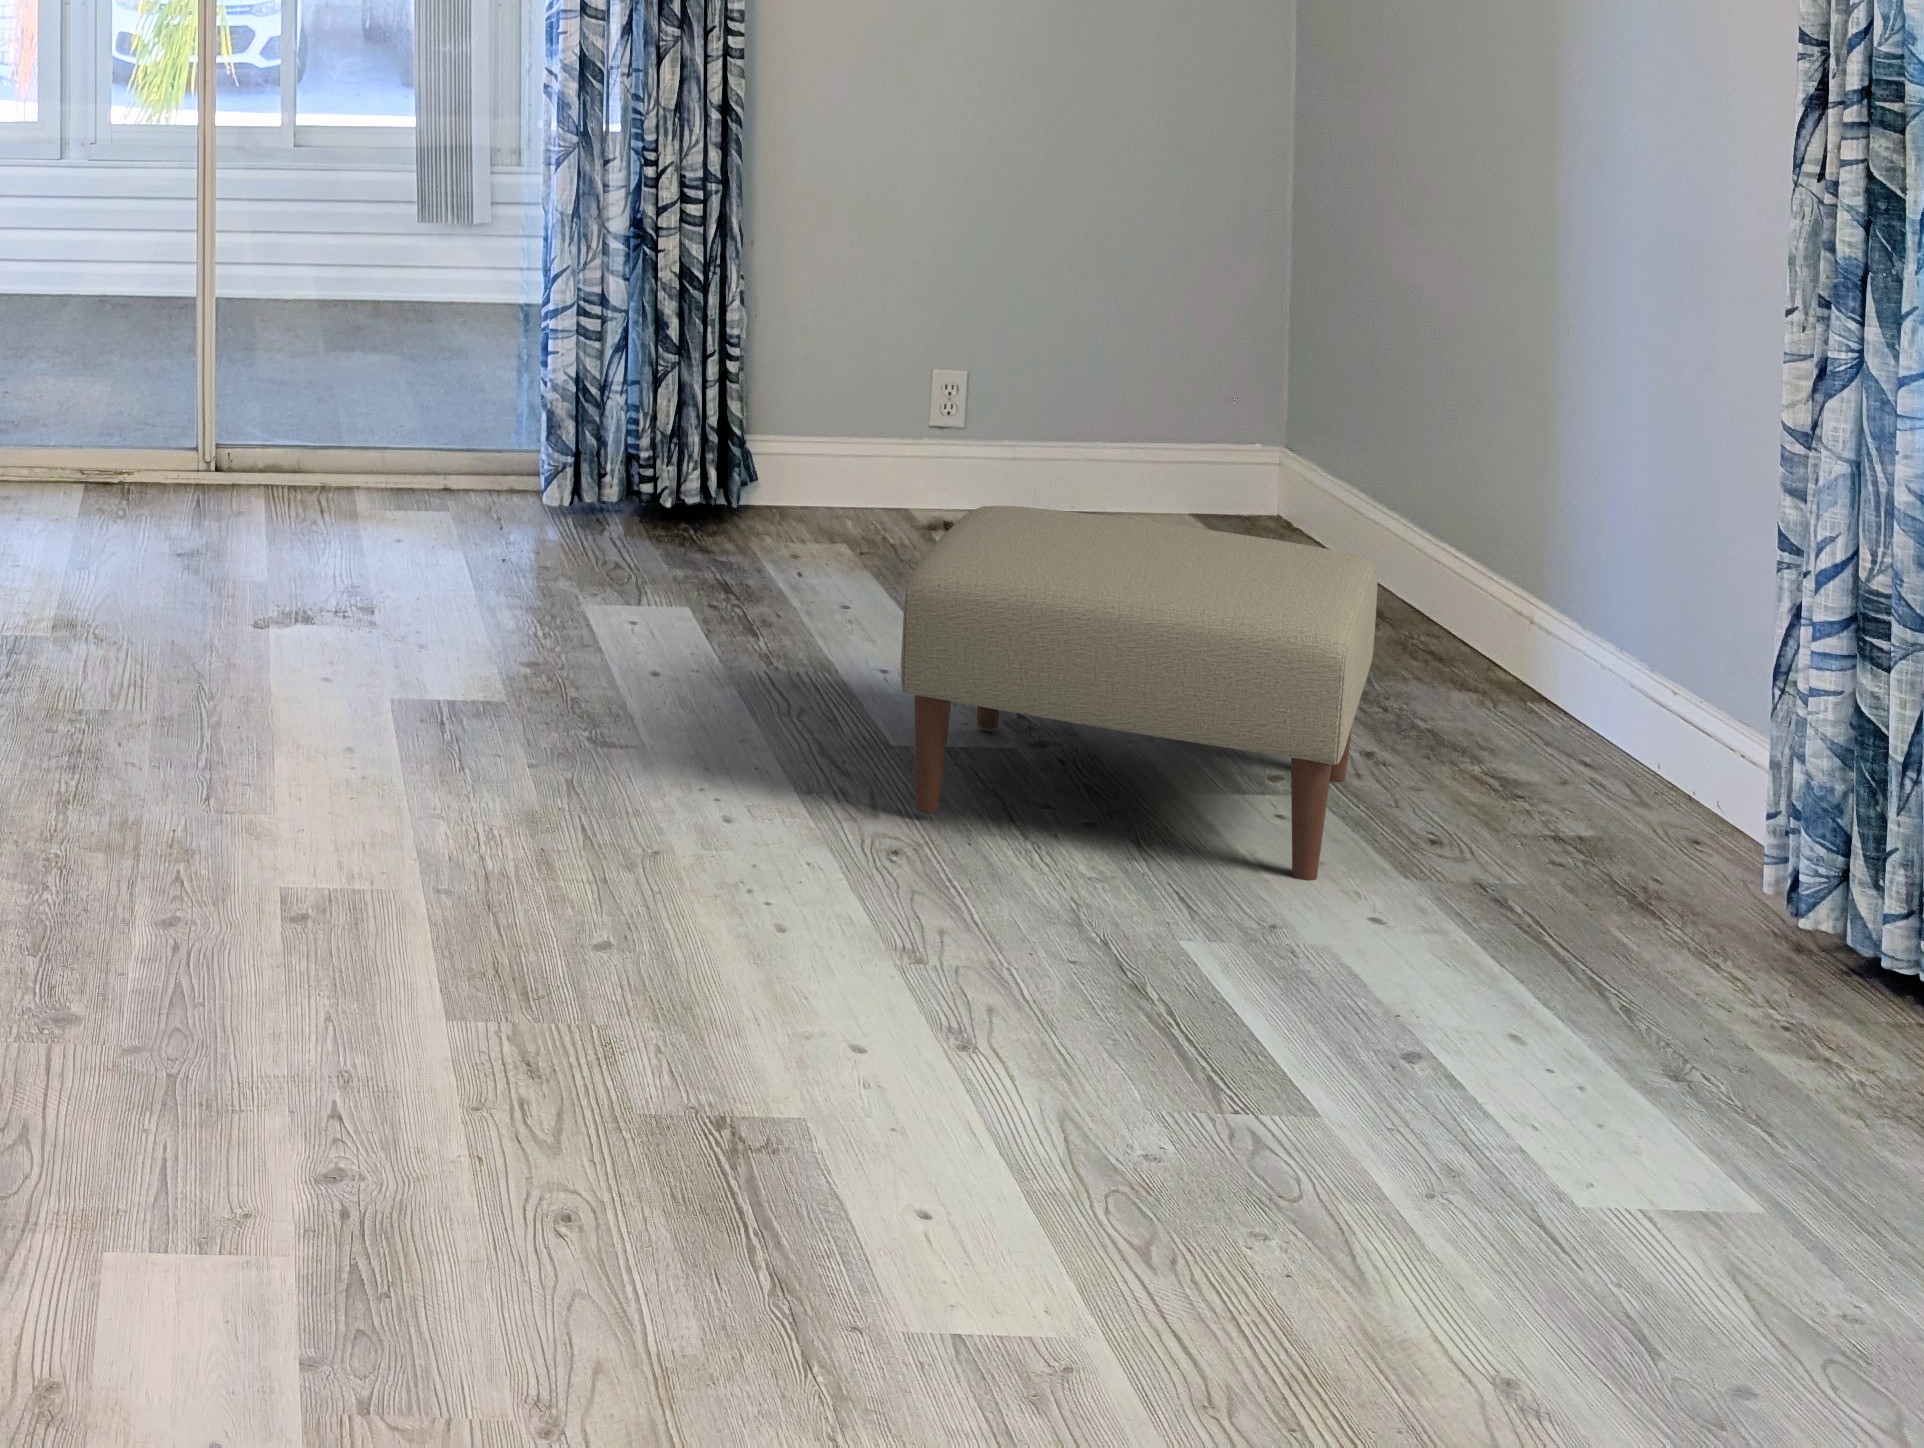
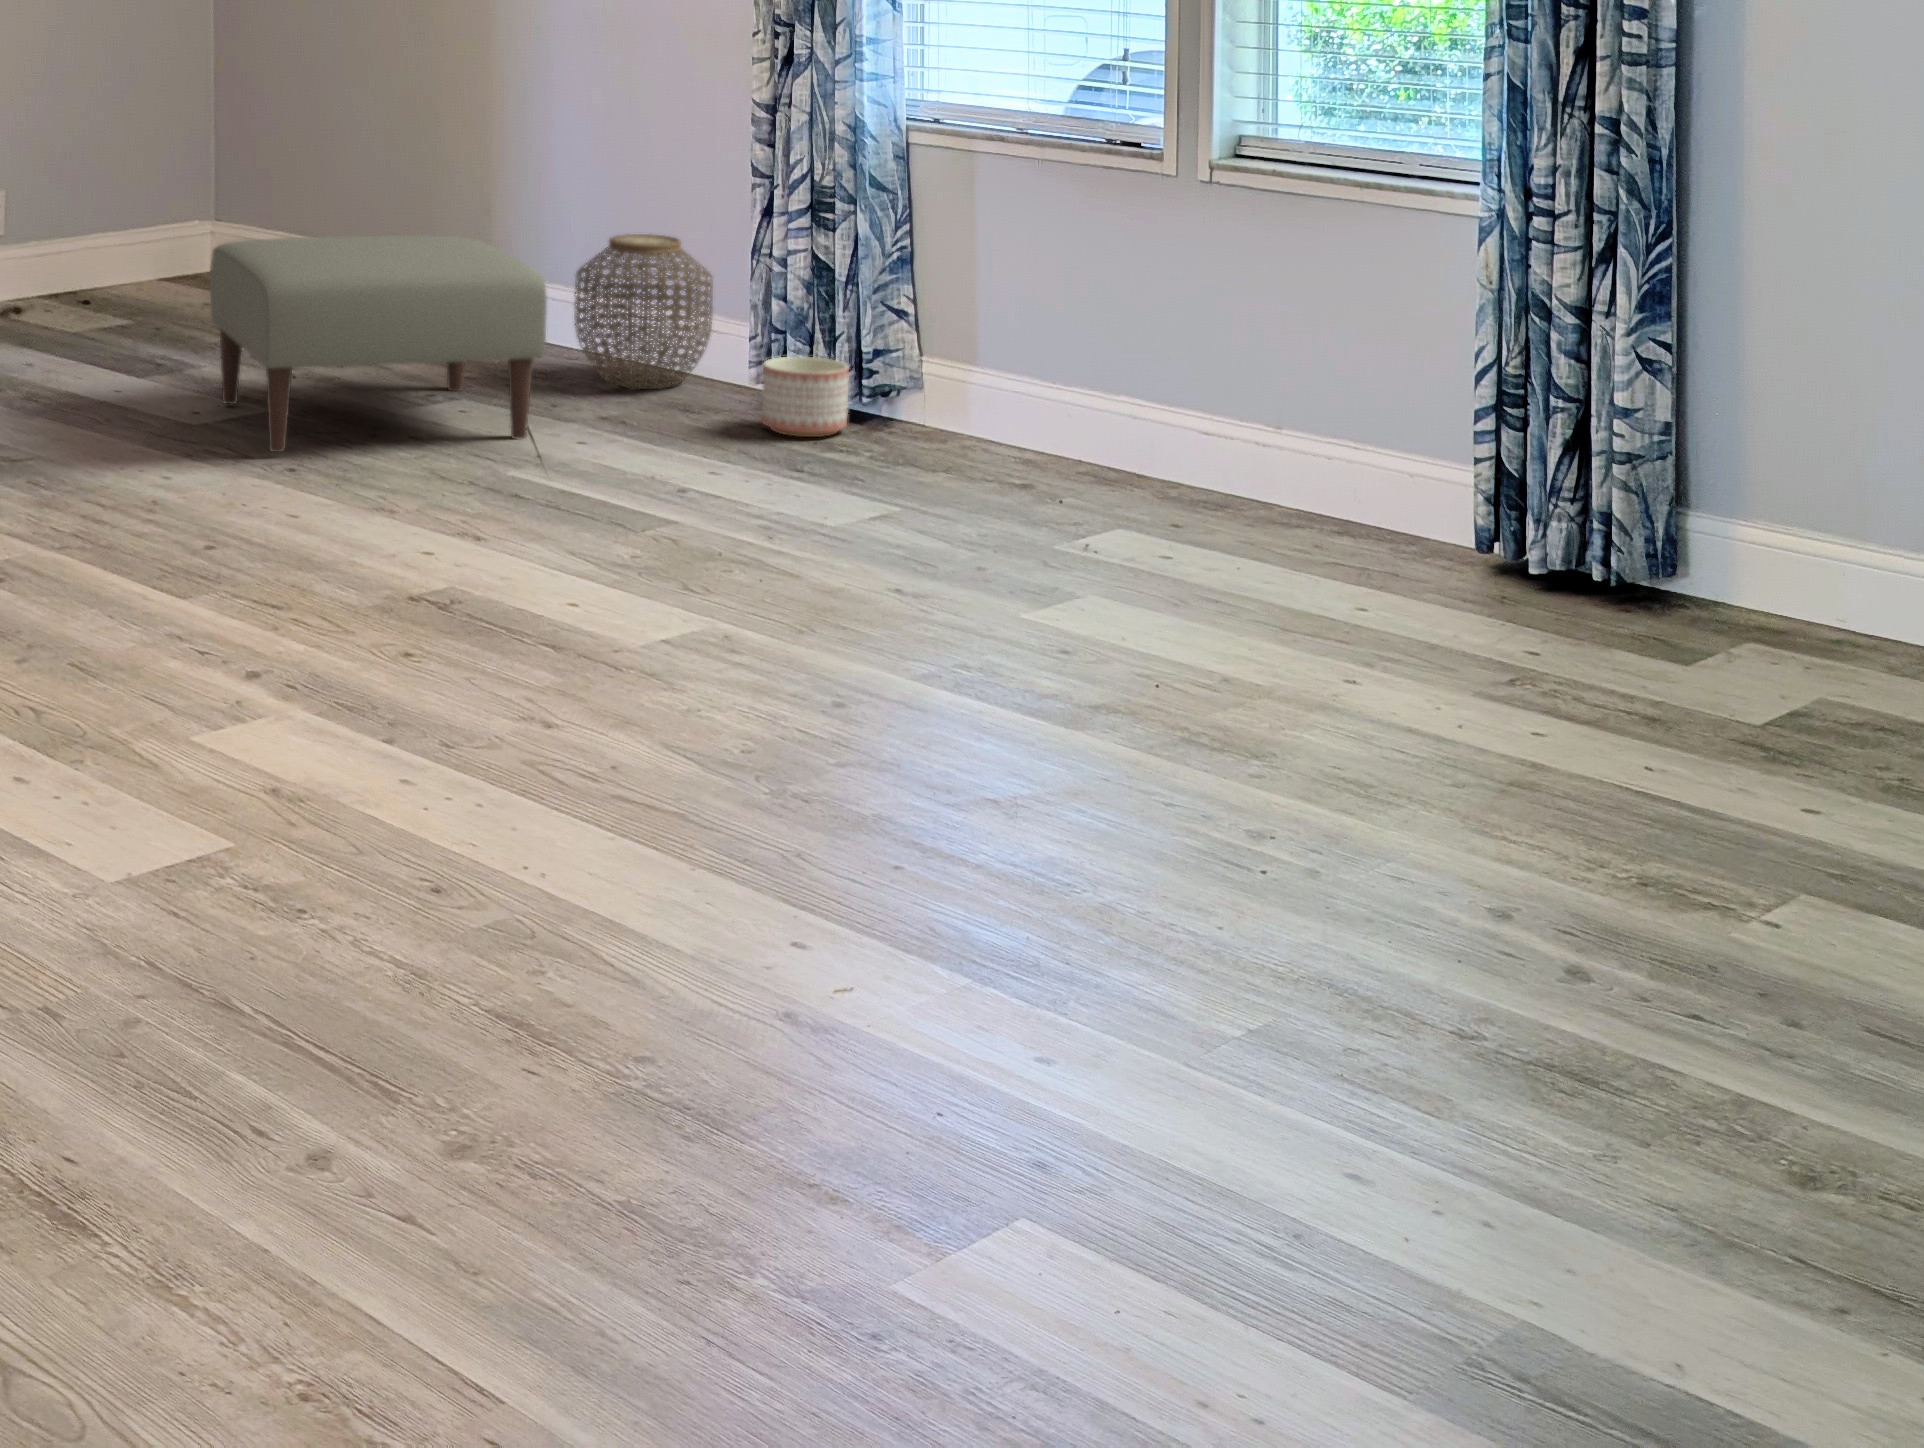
woven basket: none [1531,596,1779,855] -> present [574,234,713,389]
planter: none [1707,851,1875,1006] -> present [762,357,849,437]

